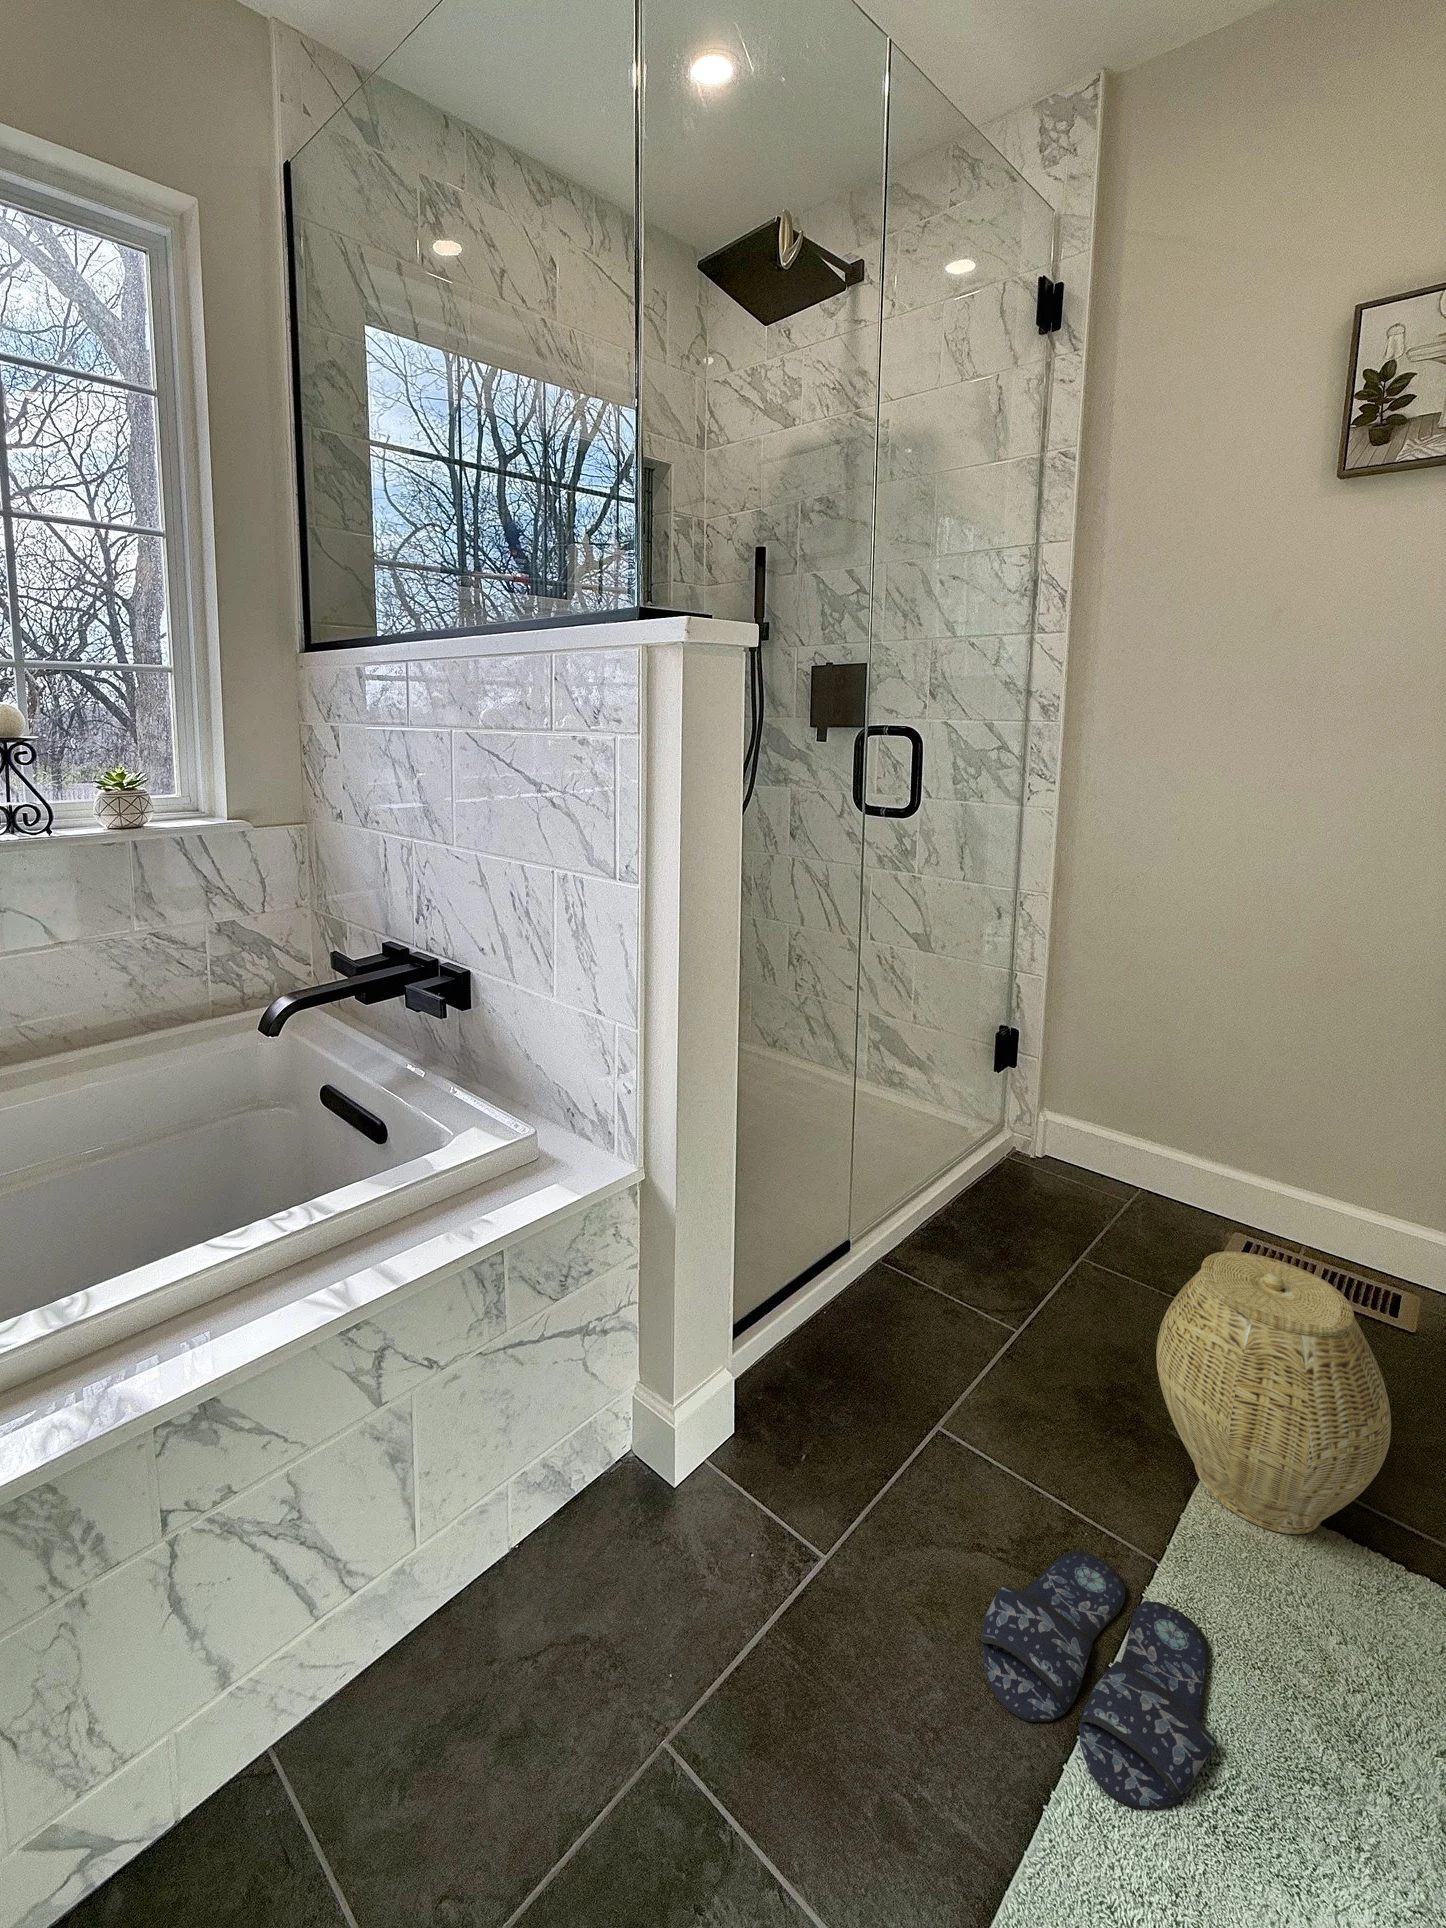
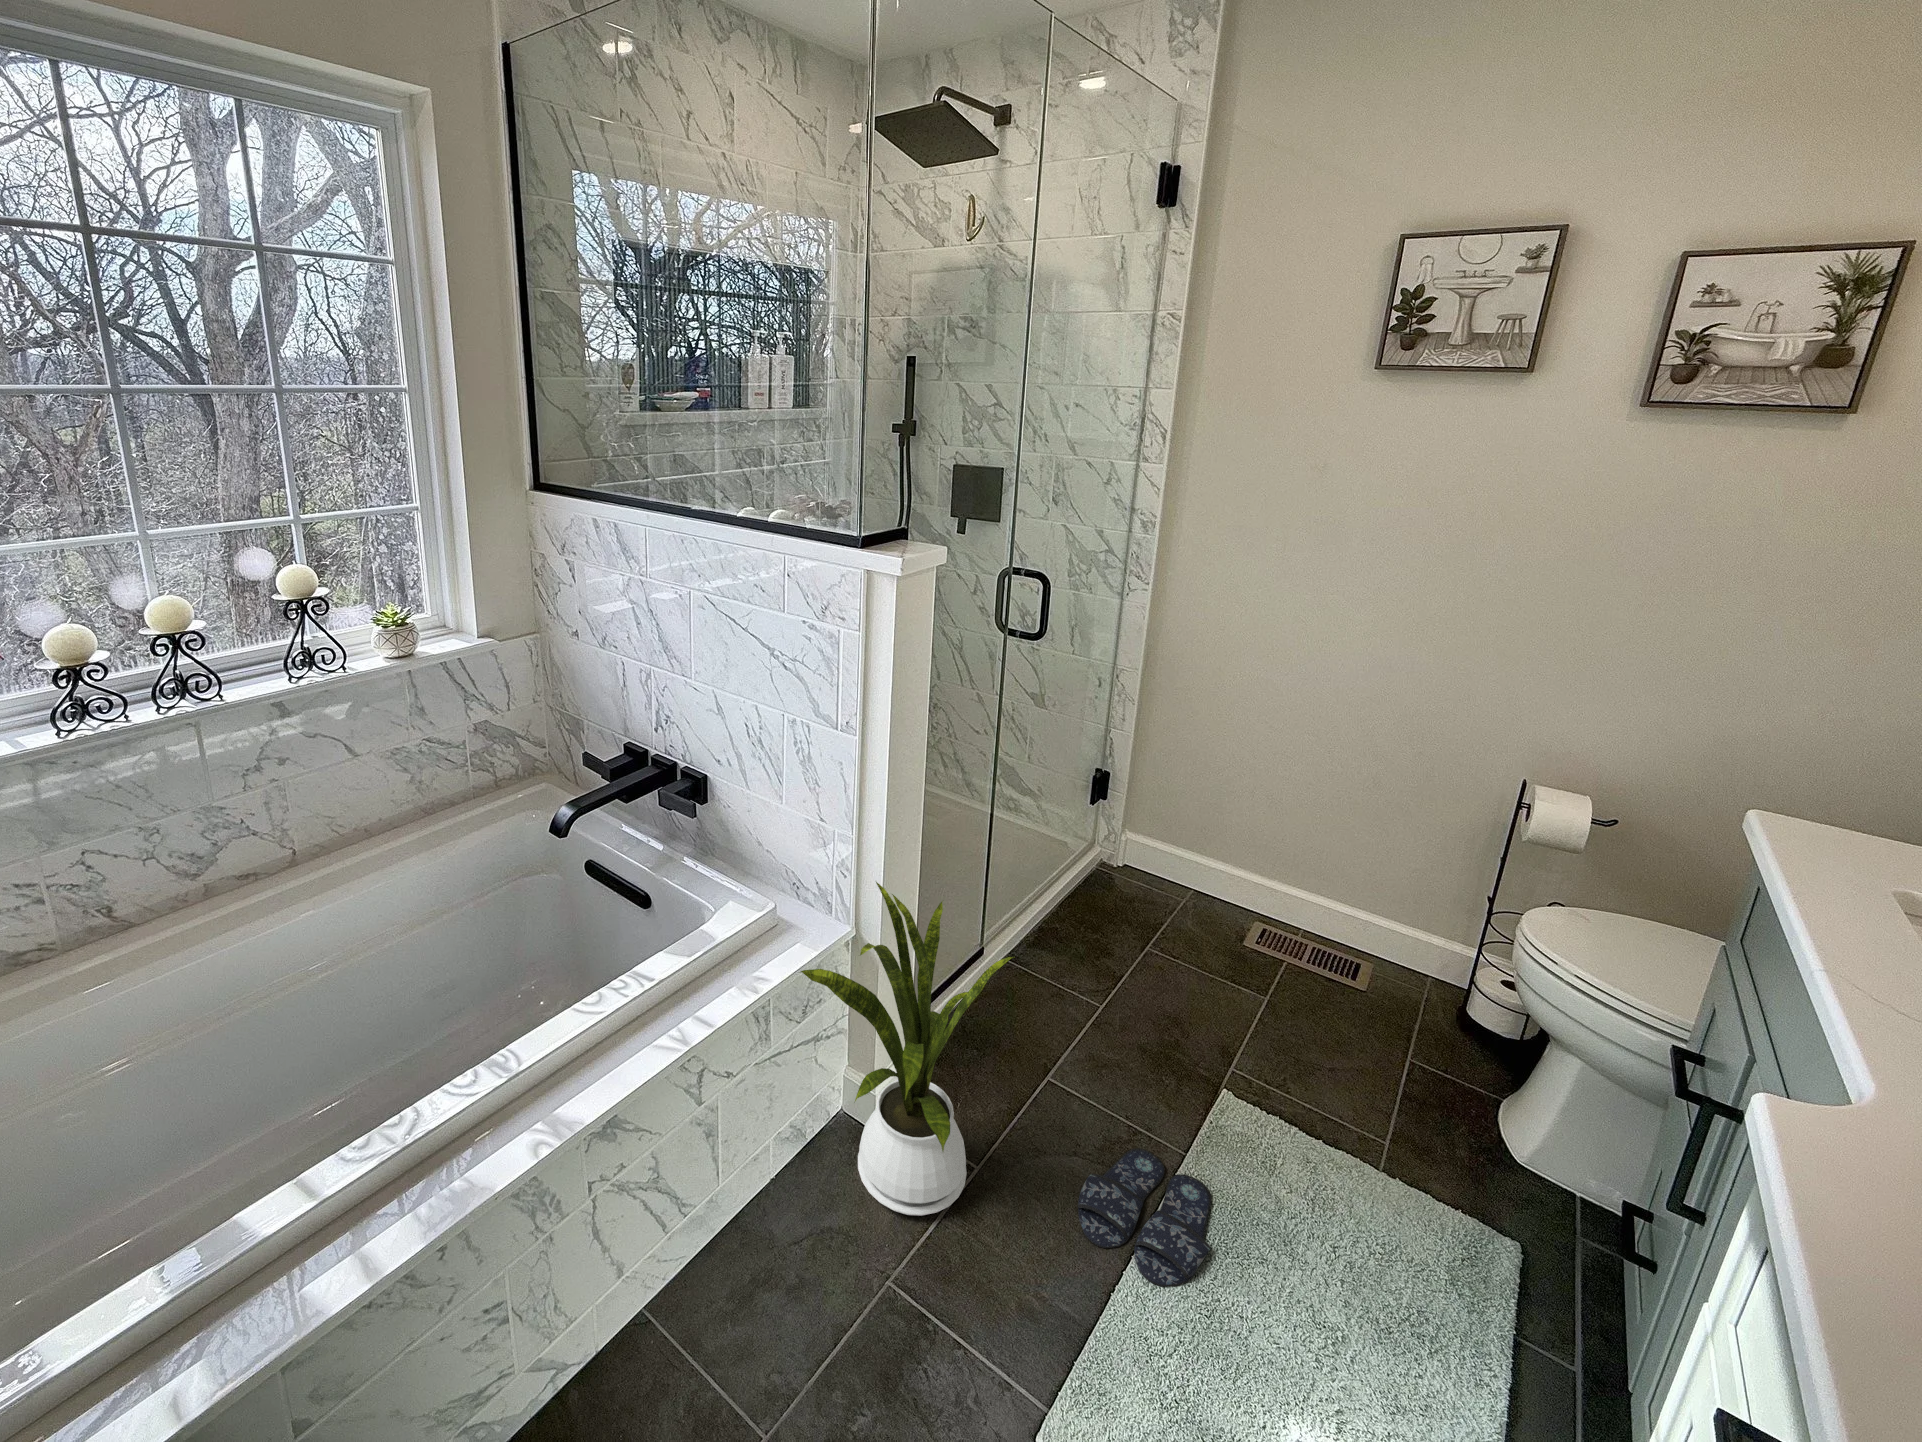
house plant: none [531,1099,861,1630] -> present [801,882,1013,1216]
woven basket: present [1156,1251,1391,1534] -> none [1193,954,1331,1127]

